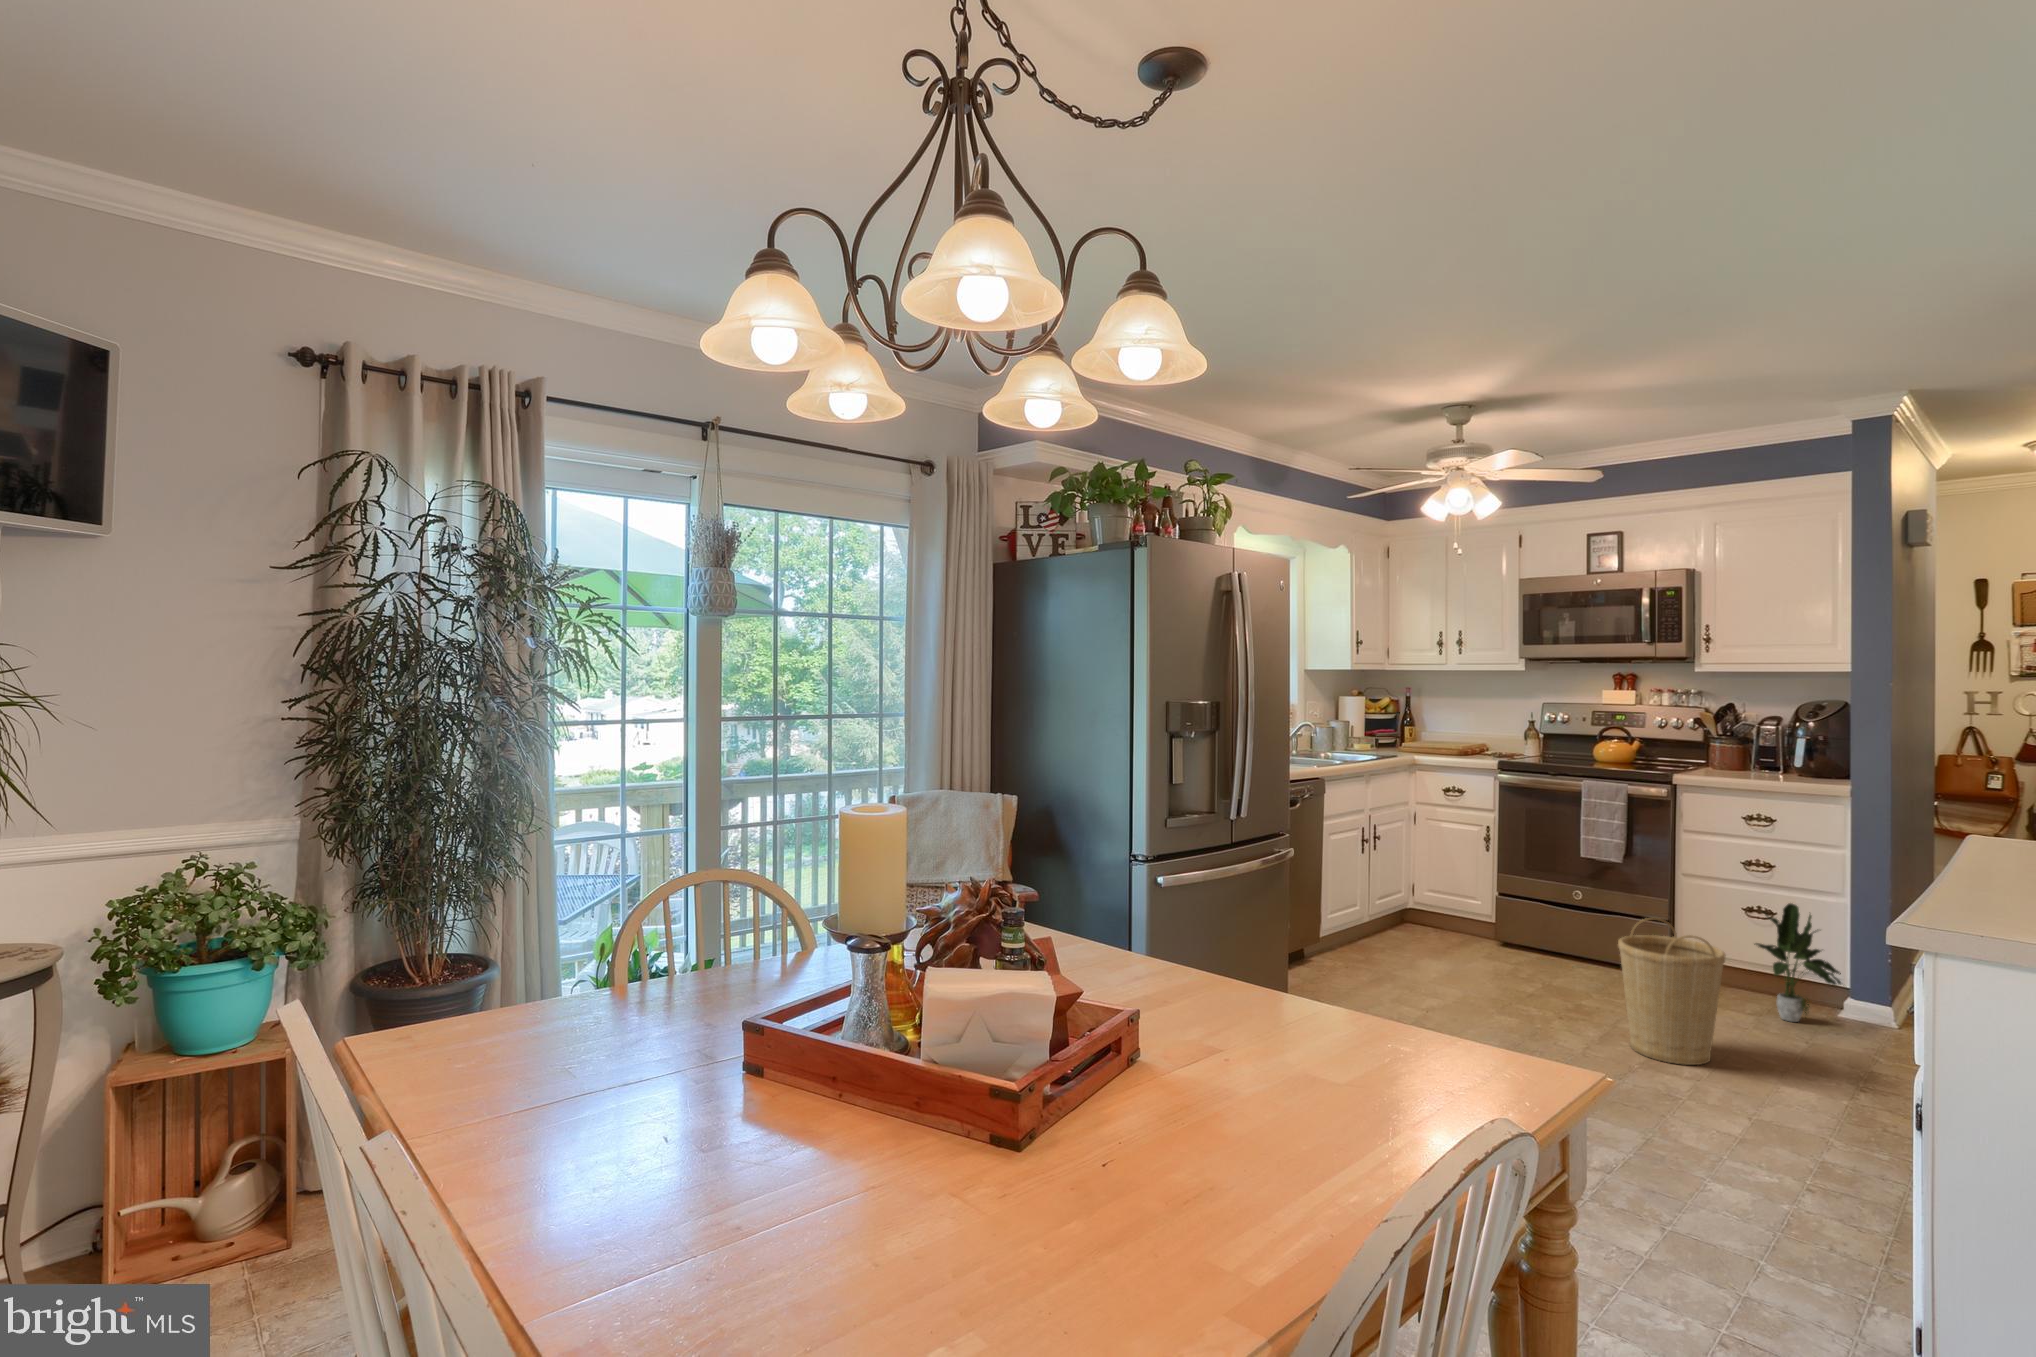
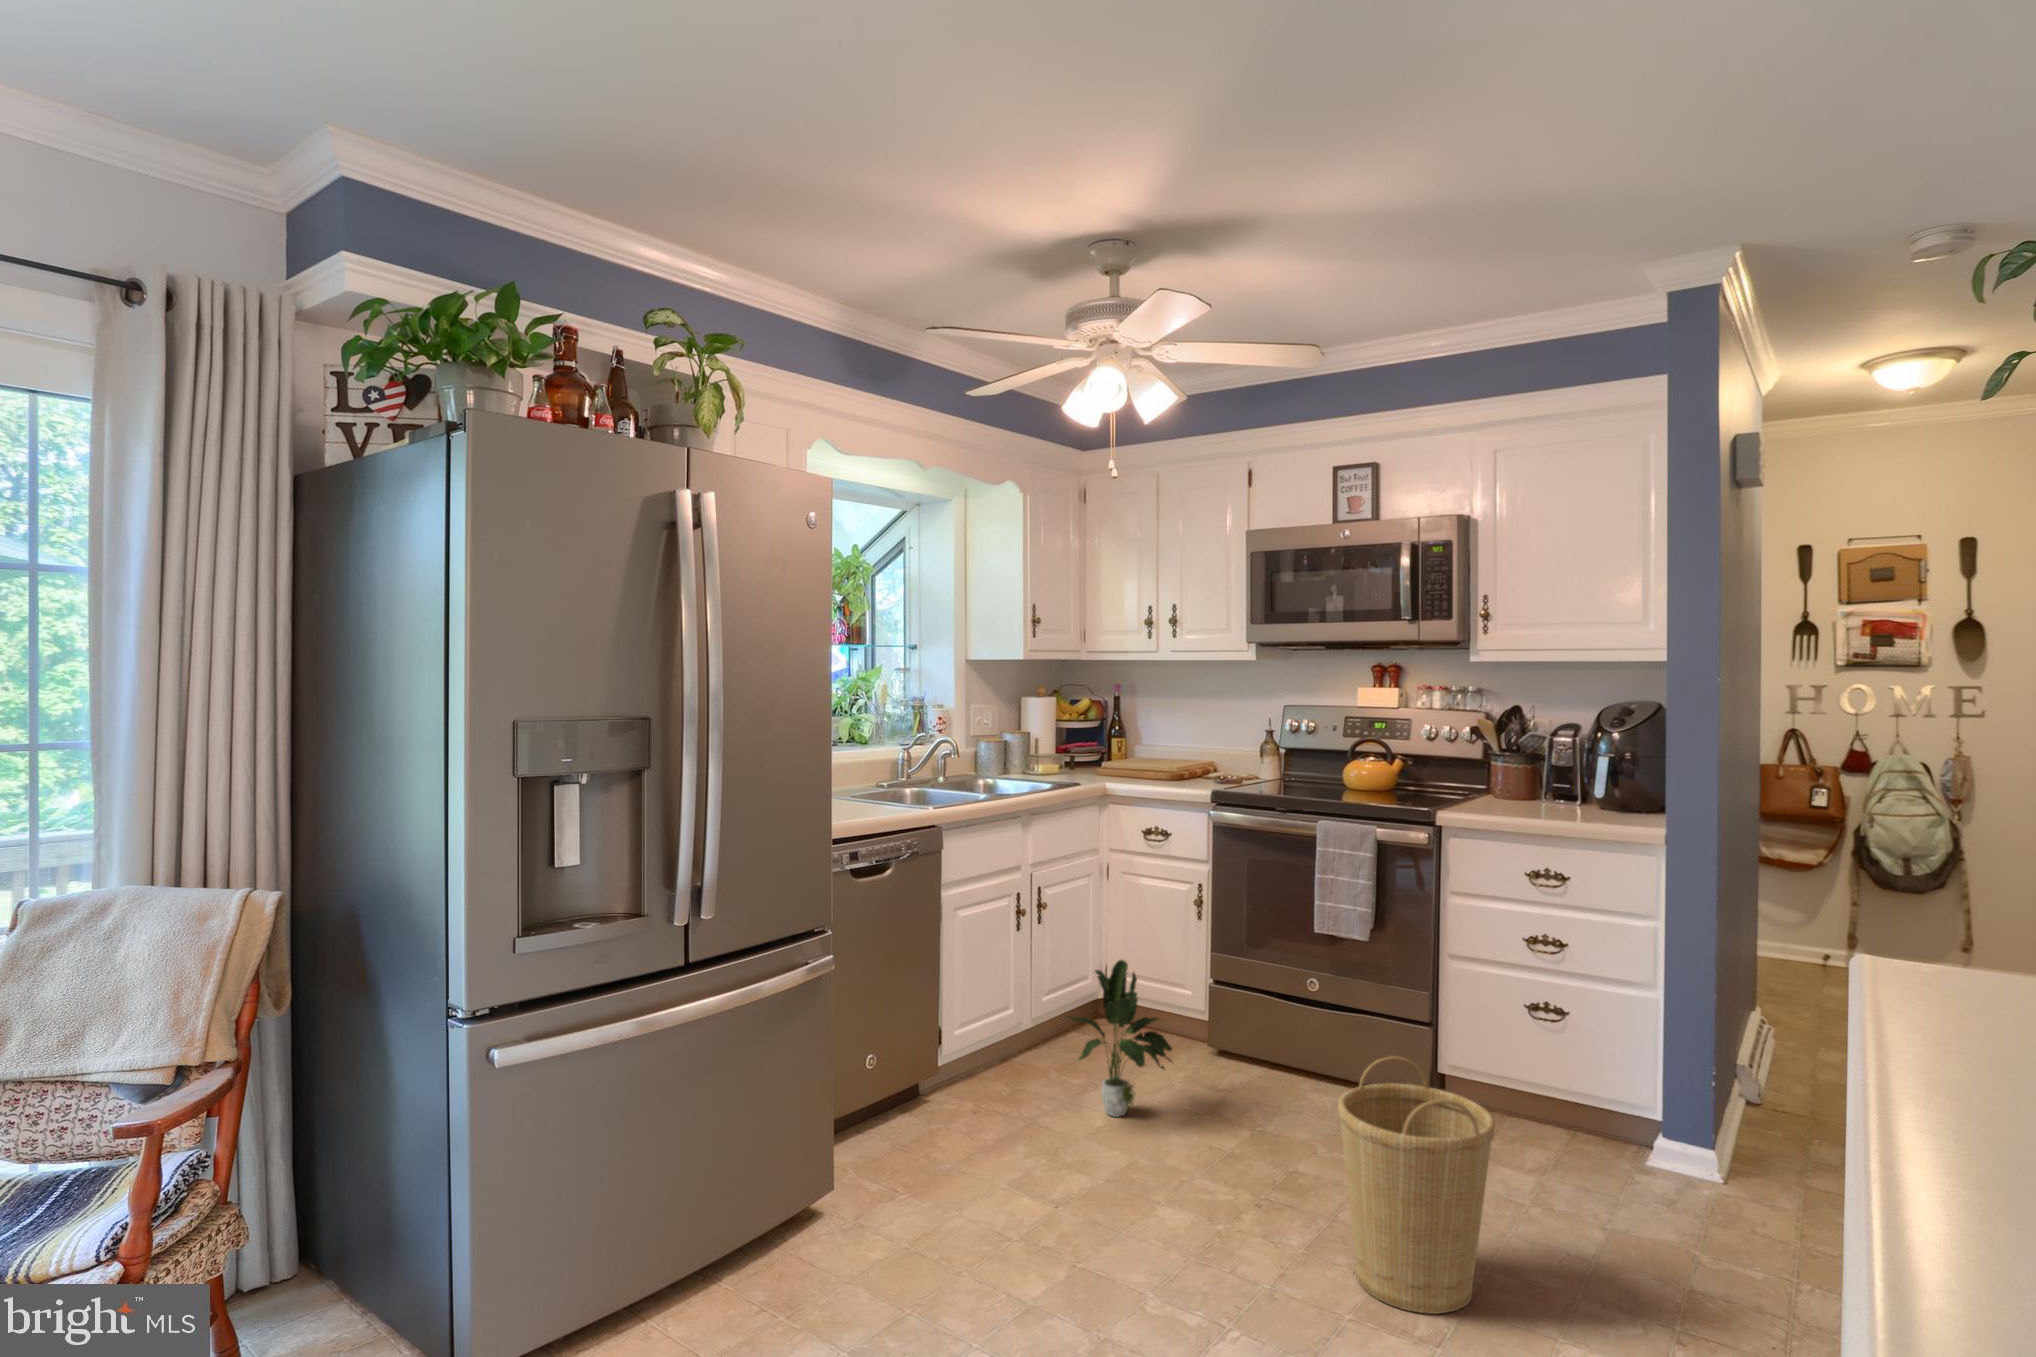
potted plant: present [1754,903,1841,1022] -> present [1070,960,1172,1117]

